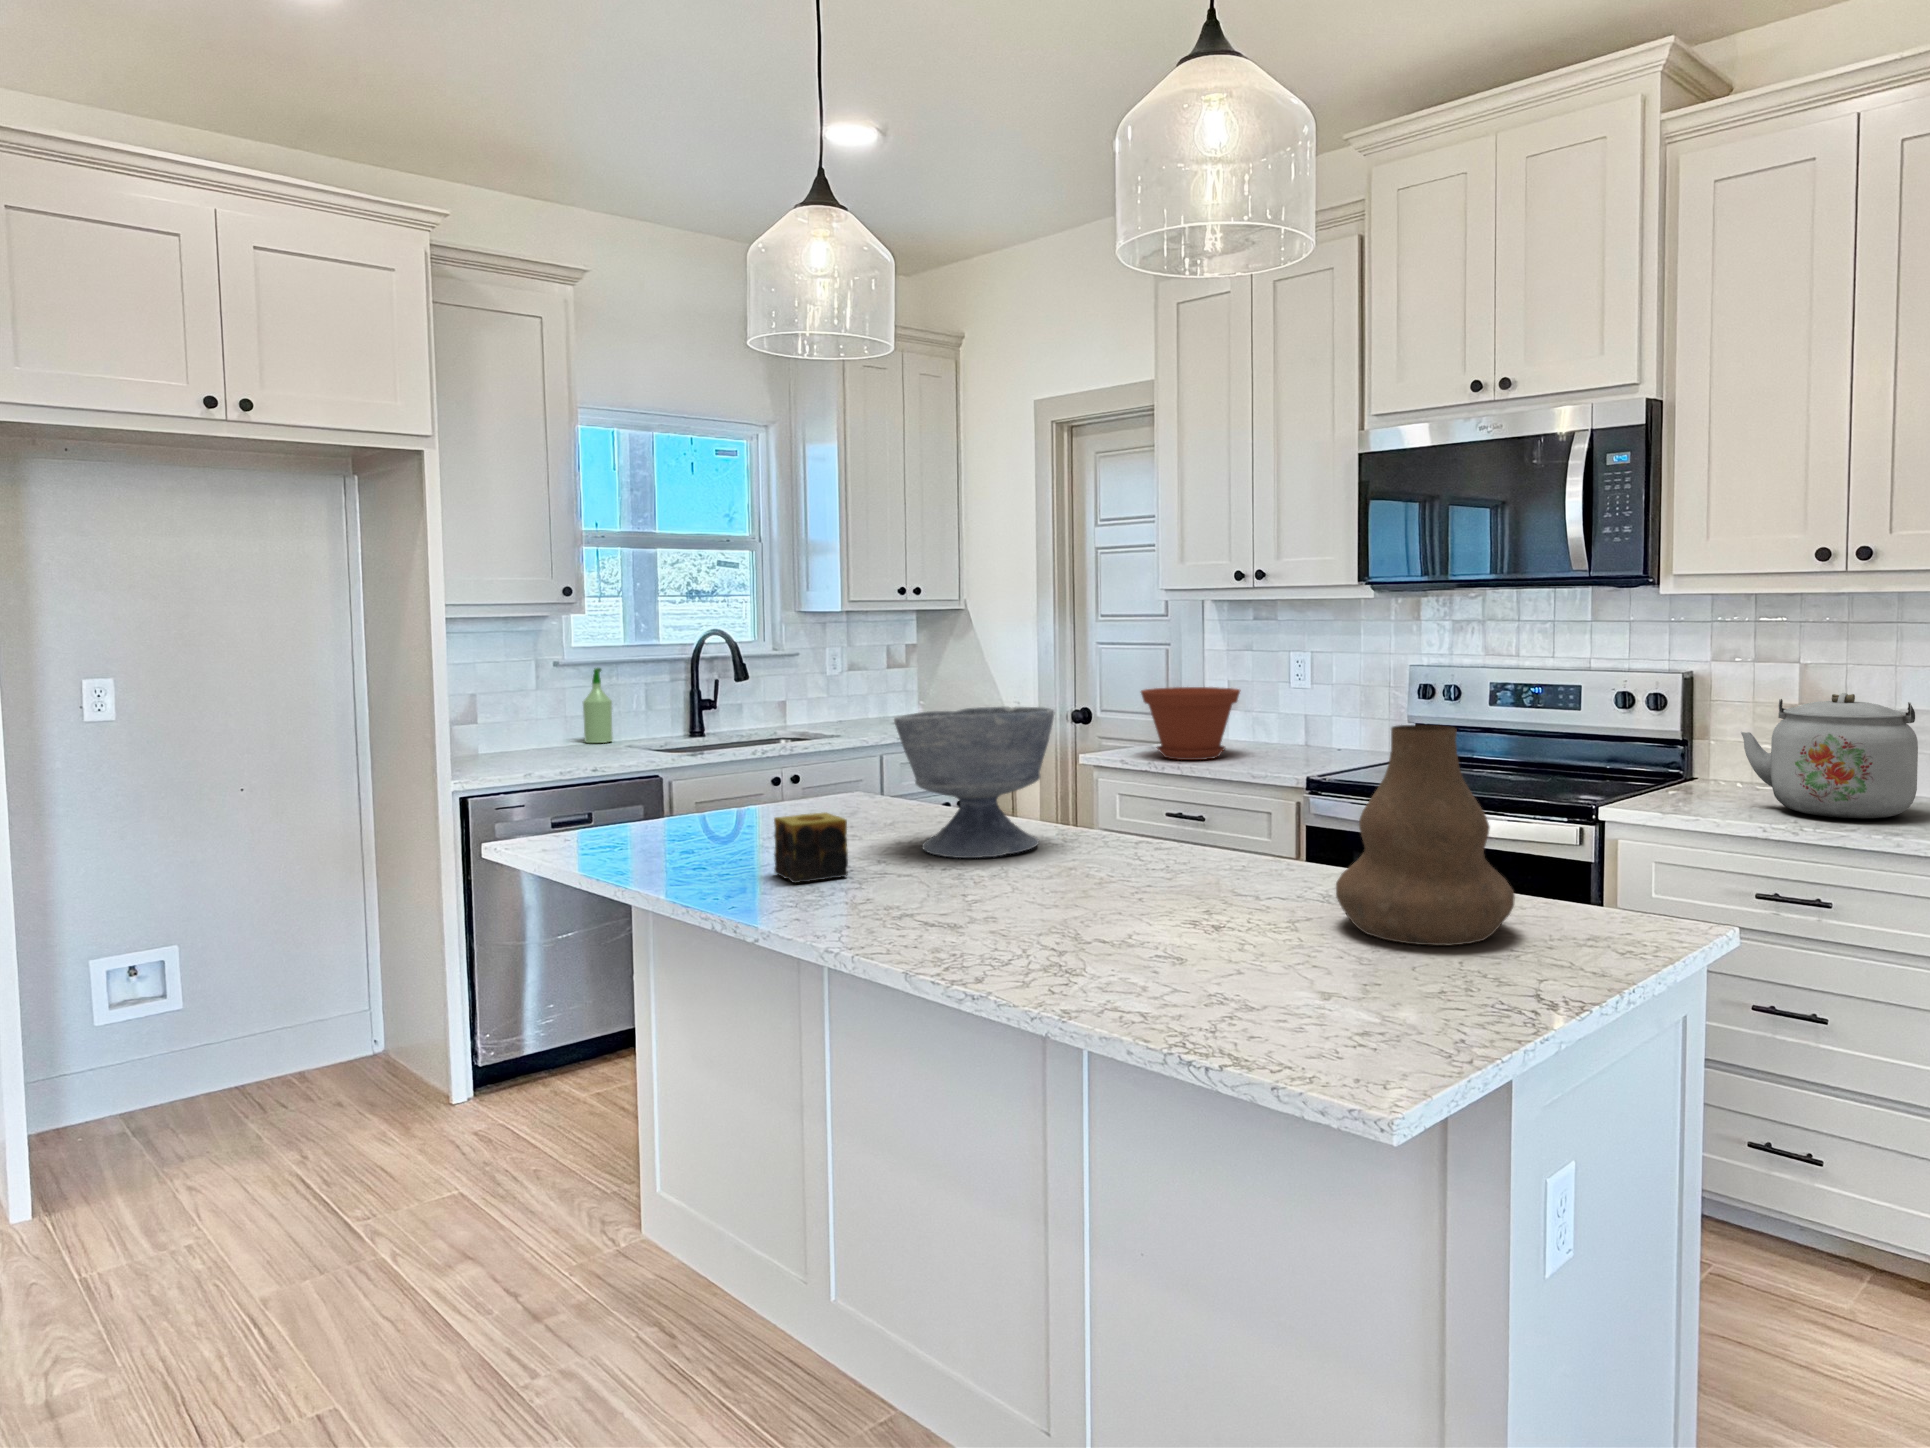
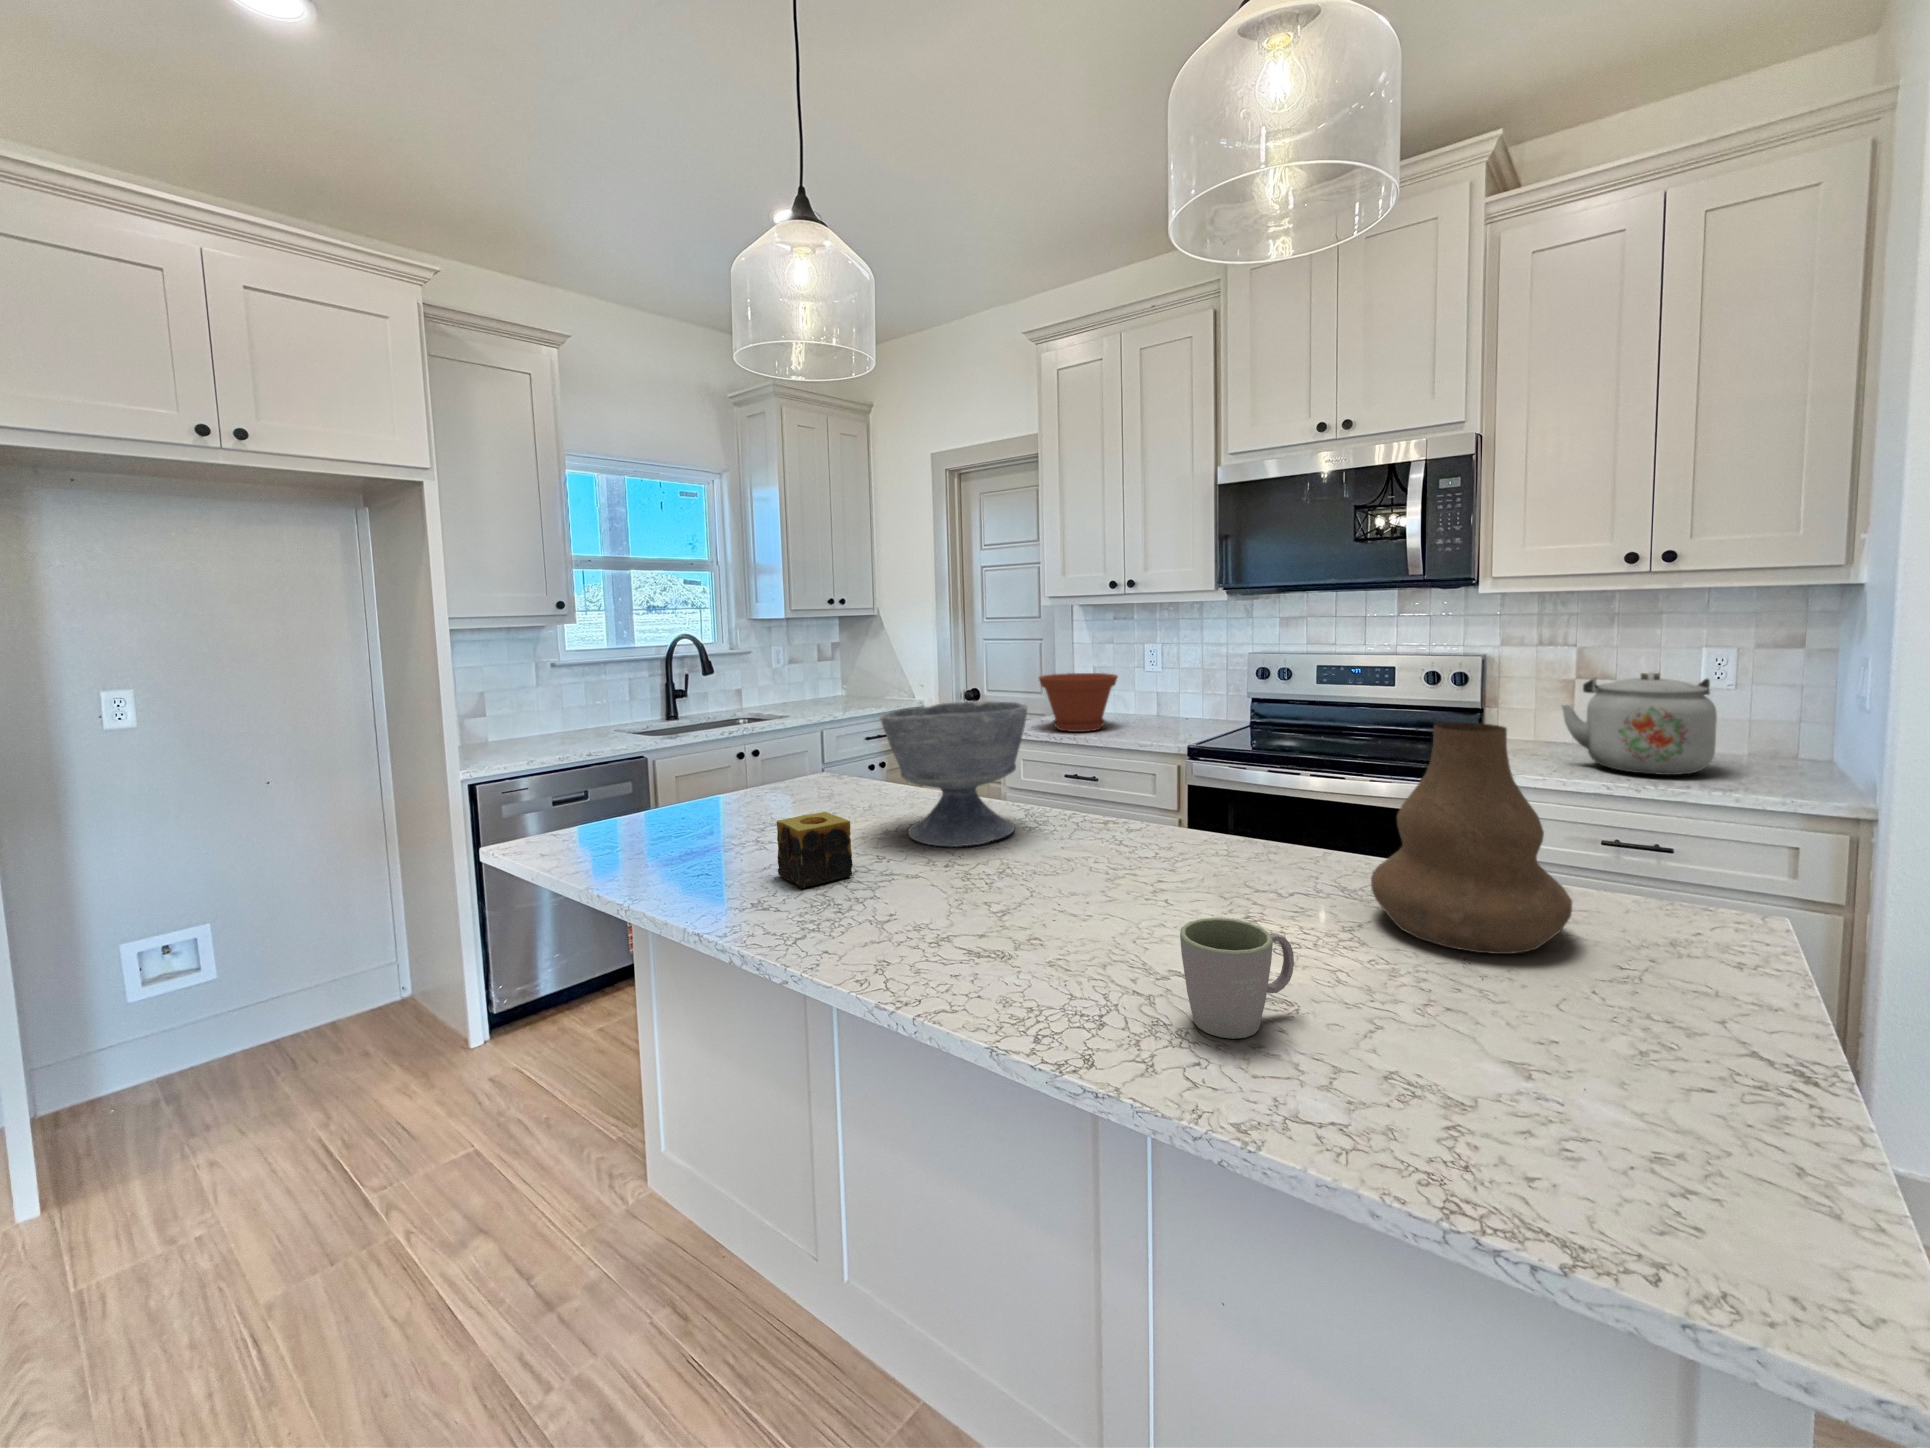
spray bottle: present [583,668,613,743] -> none [575,667,602,730]
mug: none [1085,886,1191,983] -> present [1180,918,1294,1039]

